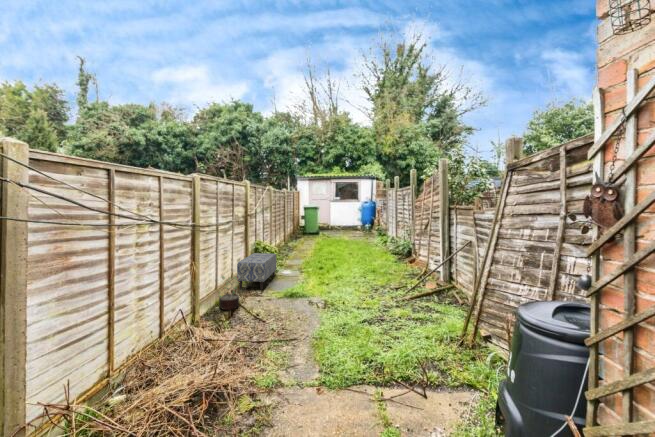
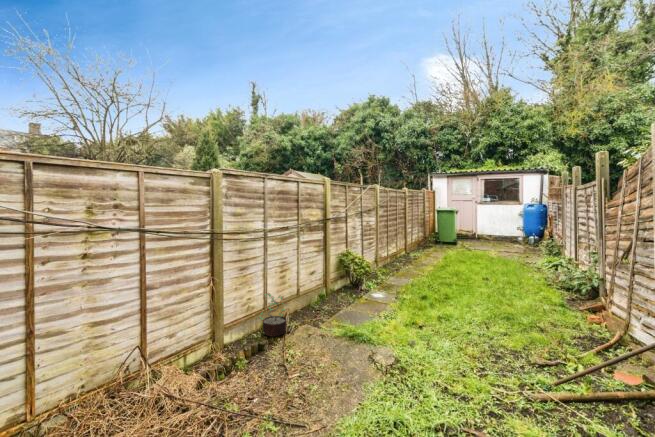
bench: present [237,253,276,290] -> none [304,265,362,313]

